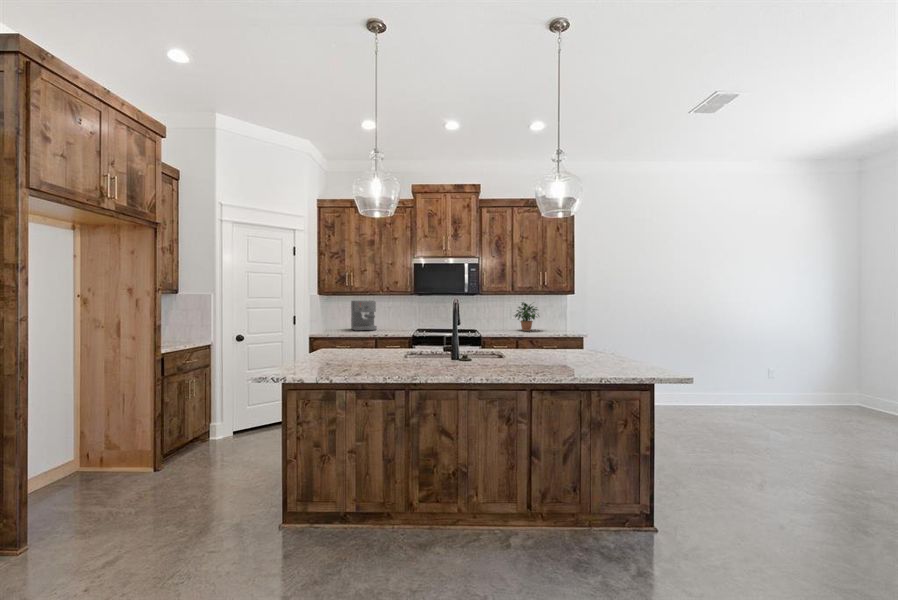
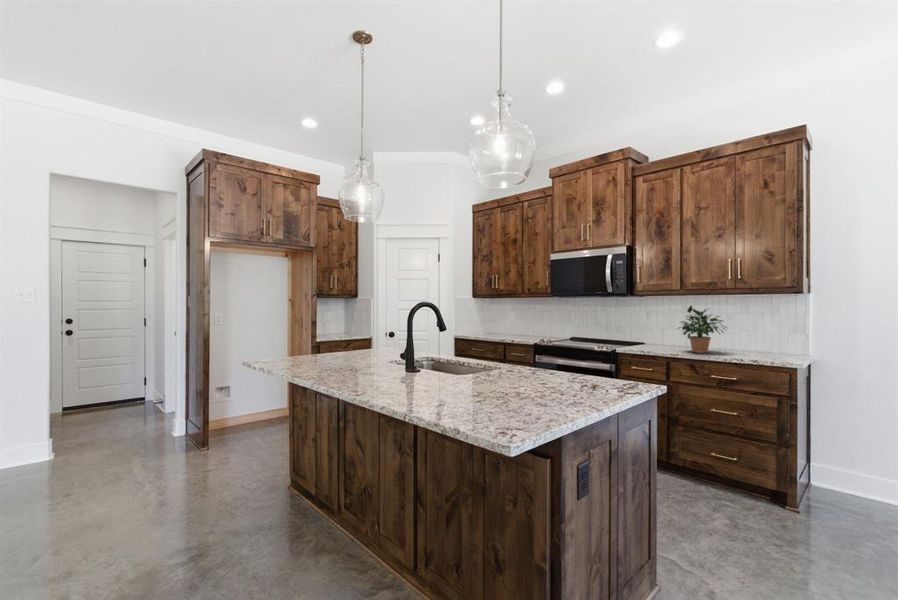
coffee maker: present [351,300,377,331] -> none [491,305,519,338]

